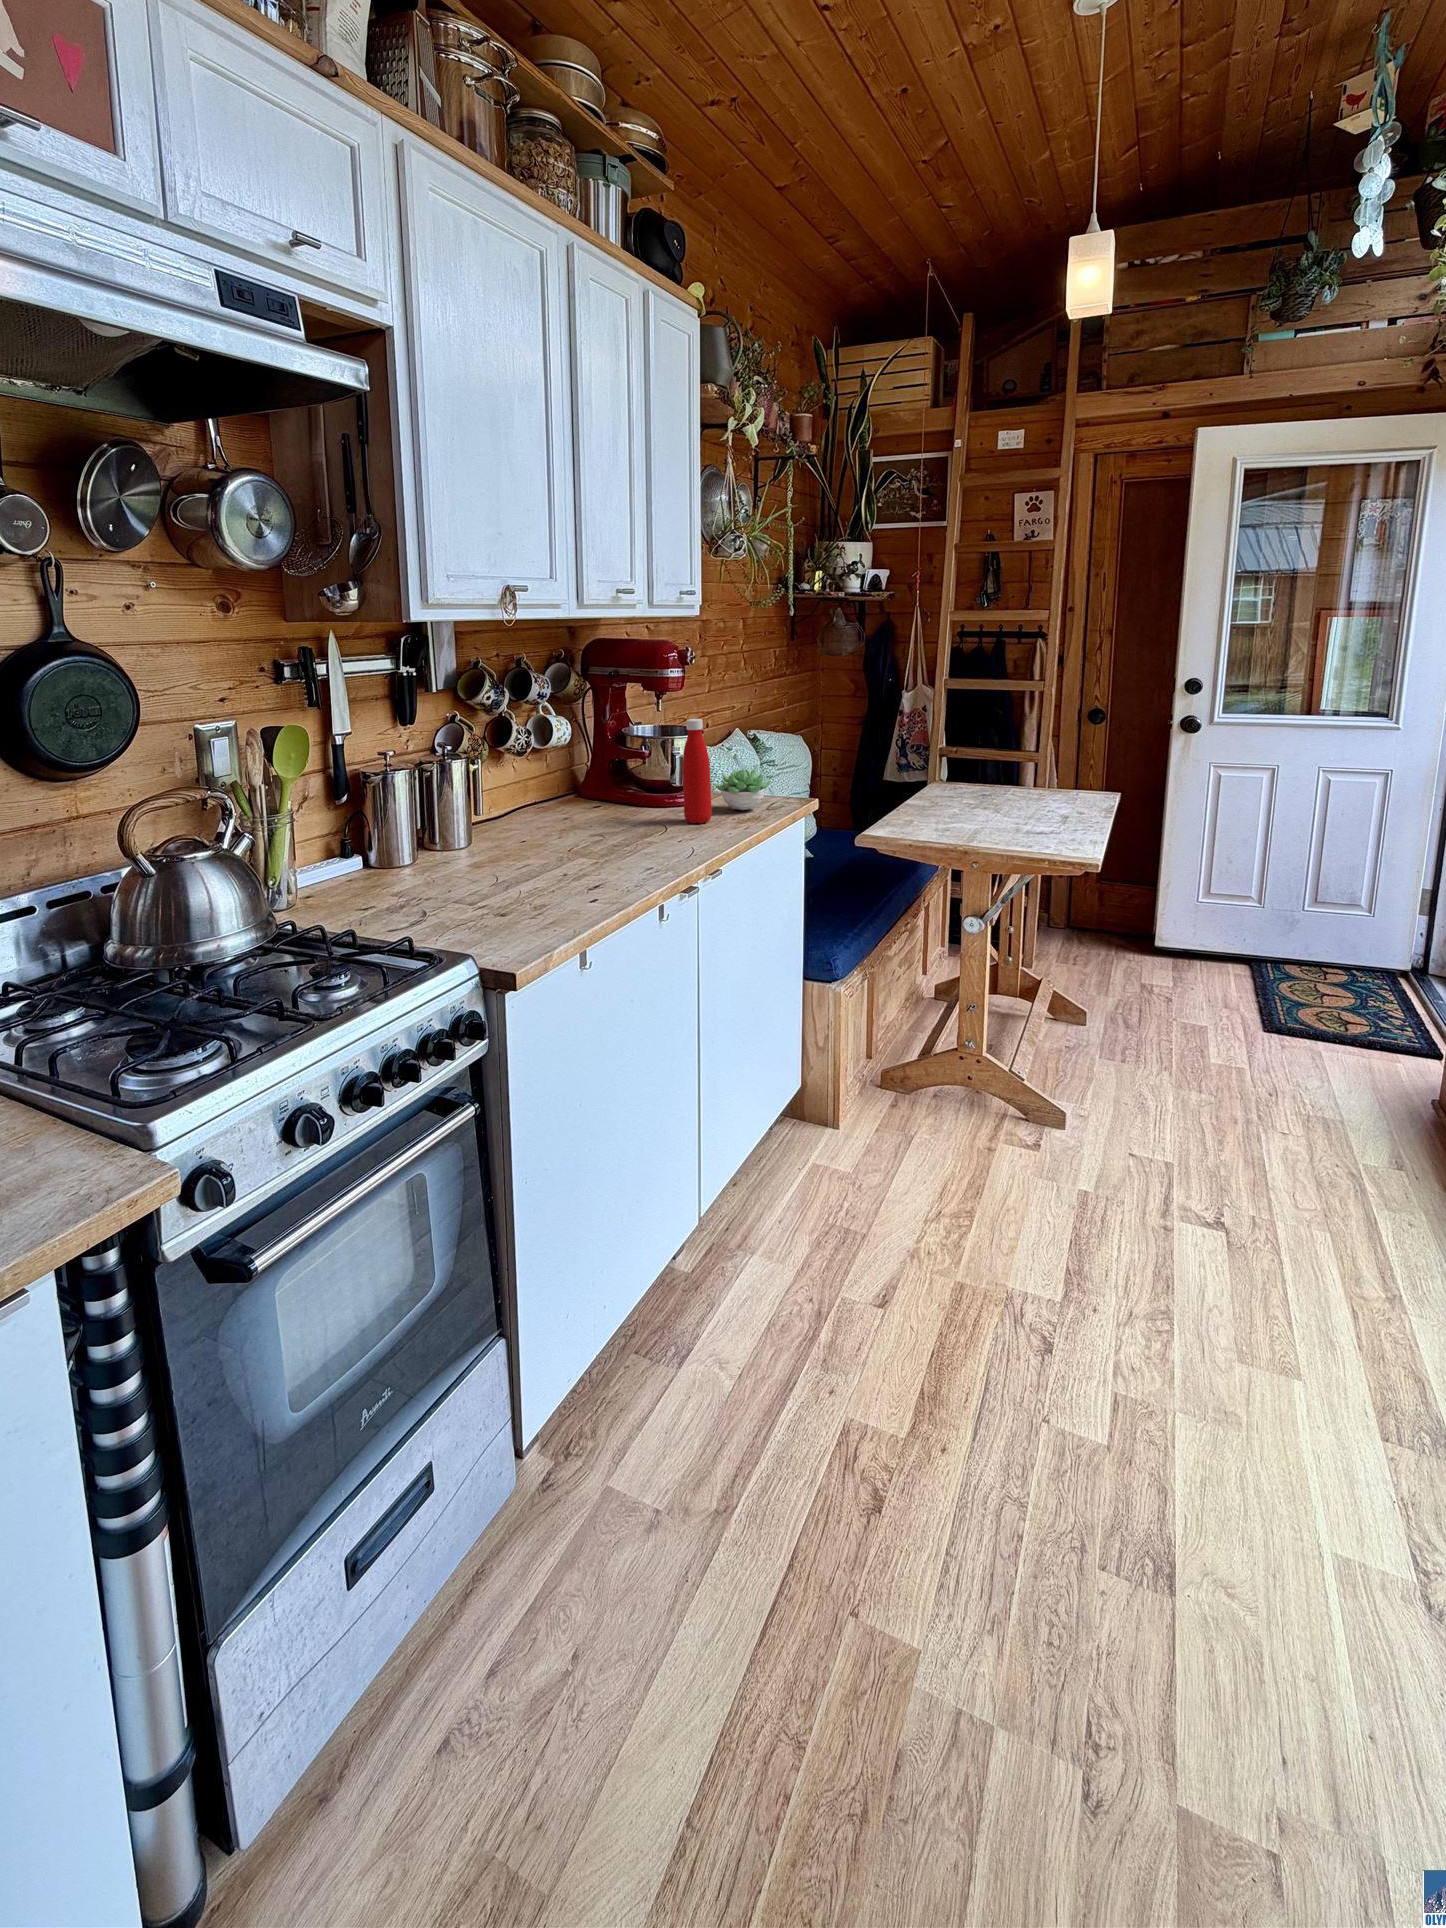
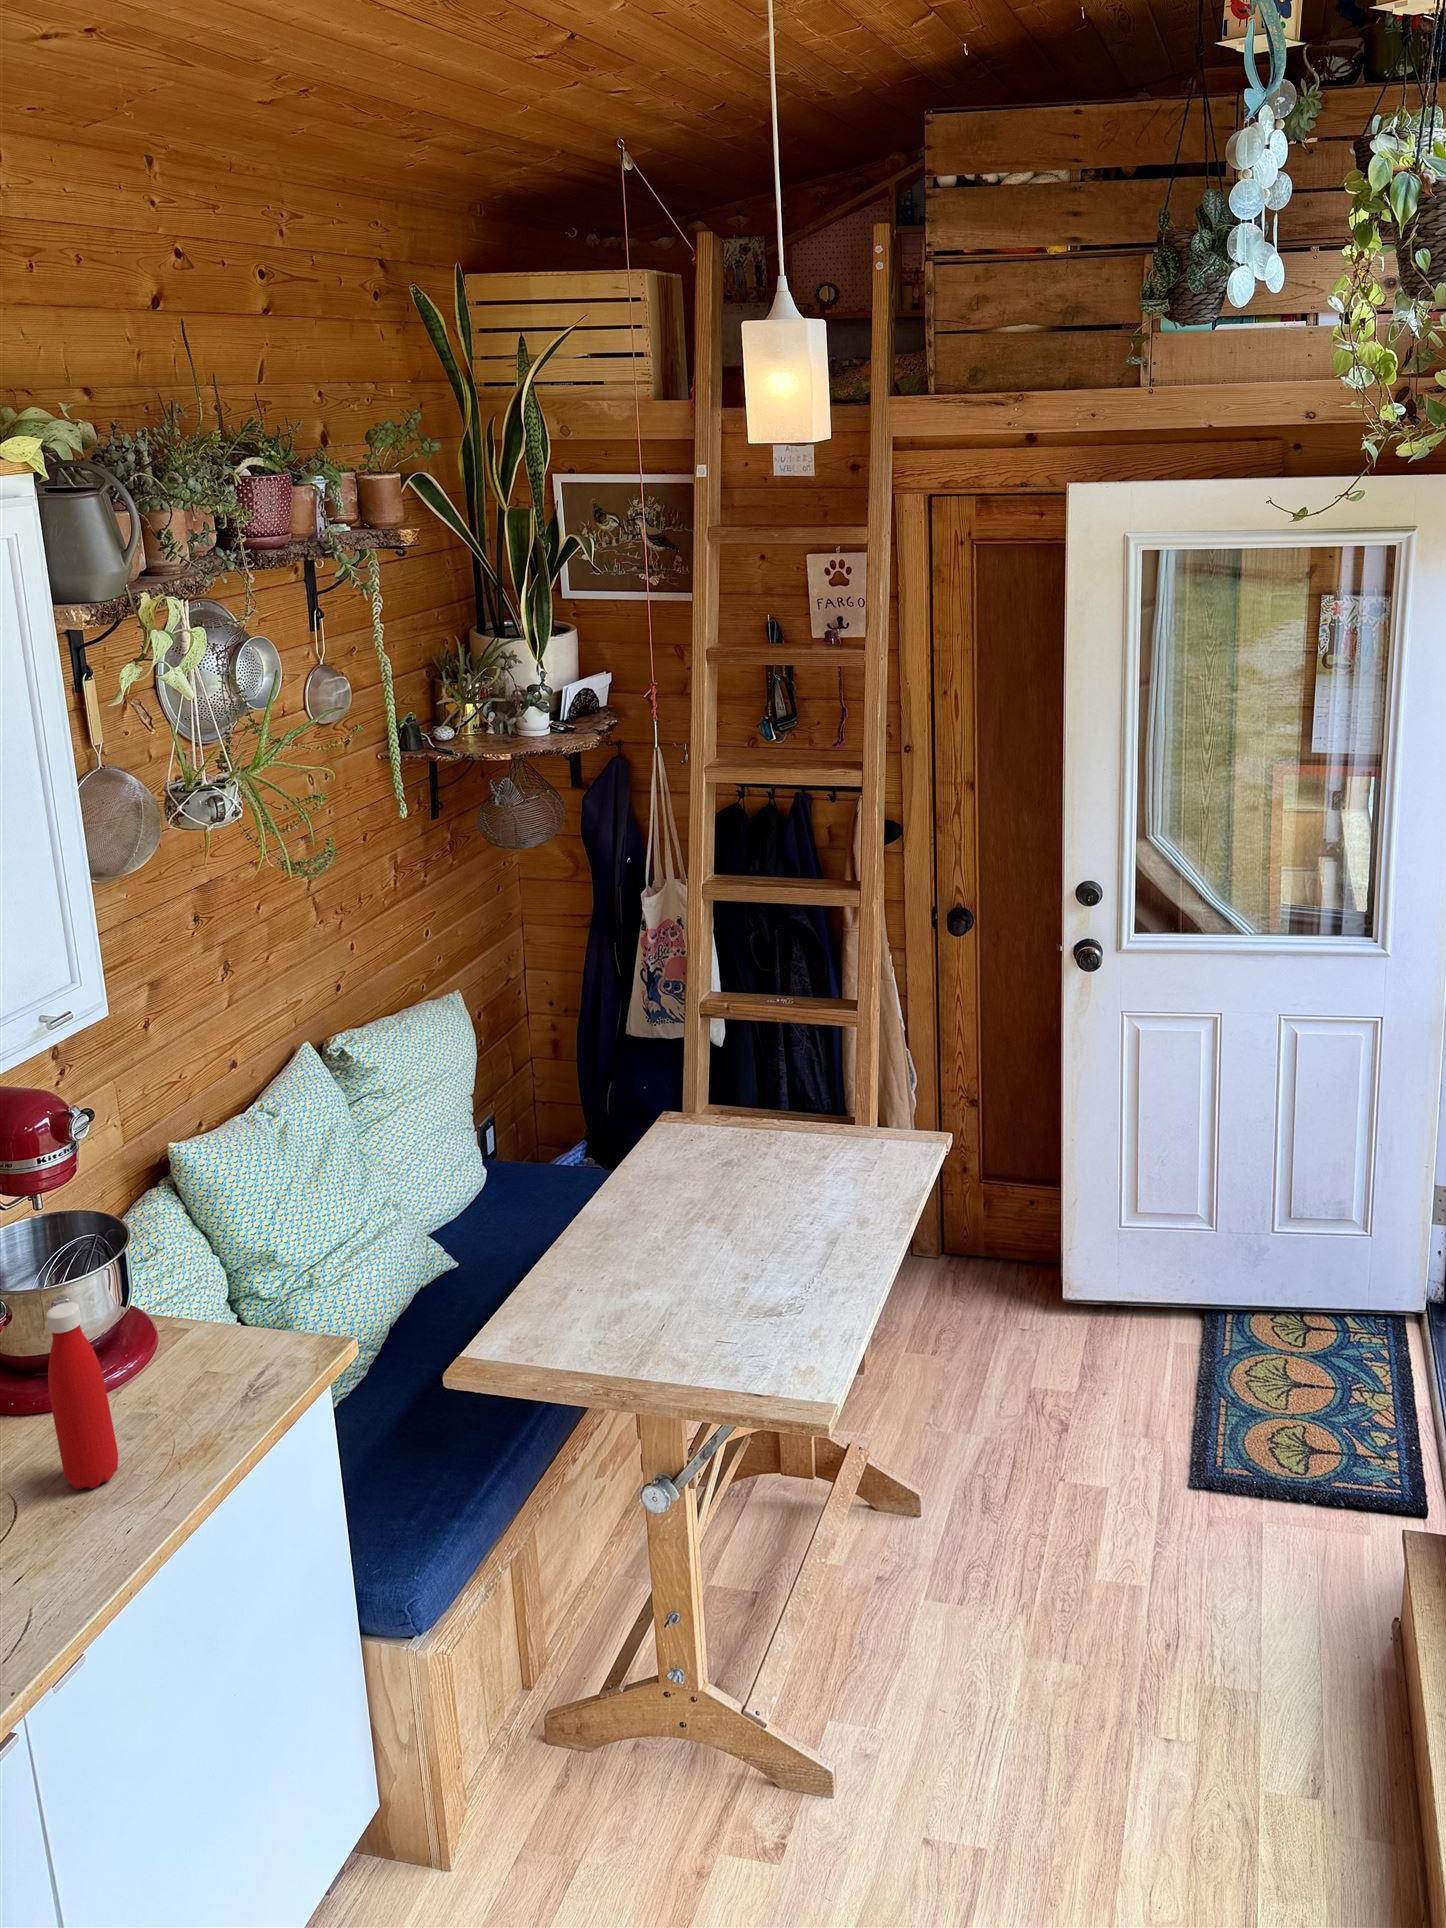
succulent plant: present [714,770,771,810] -> none [138,1325,250,1413]

